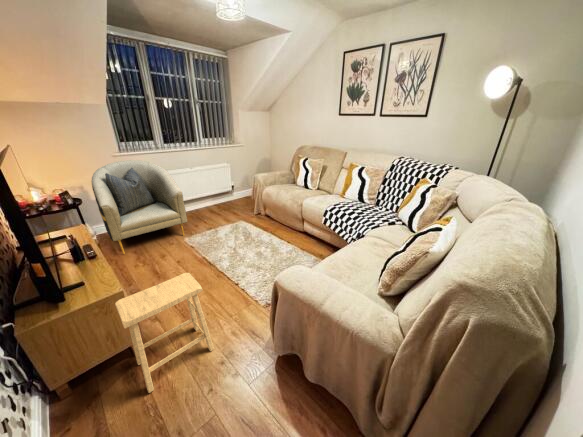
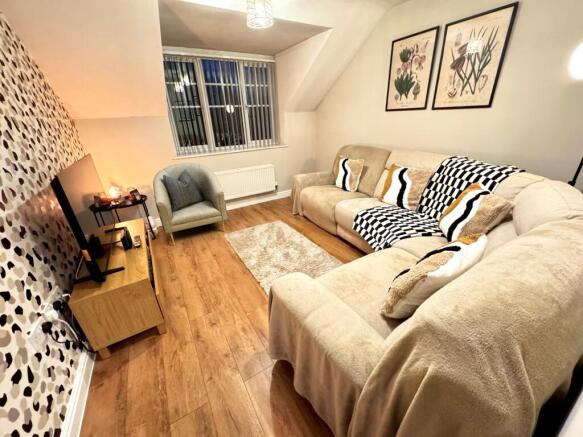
footstool: present [115,273,214,393] -> none [139,268,223,368]

